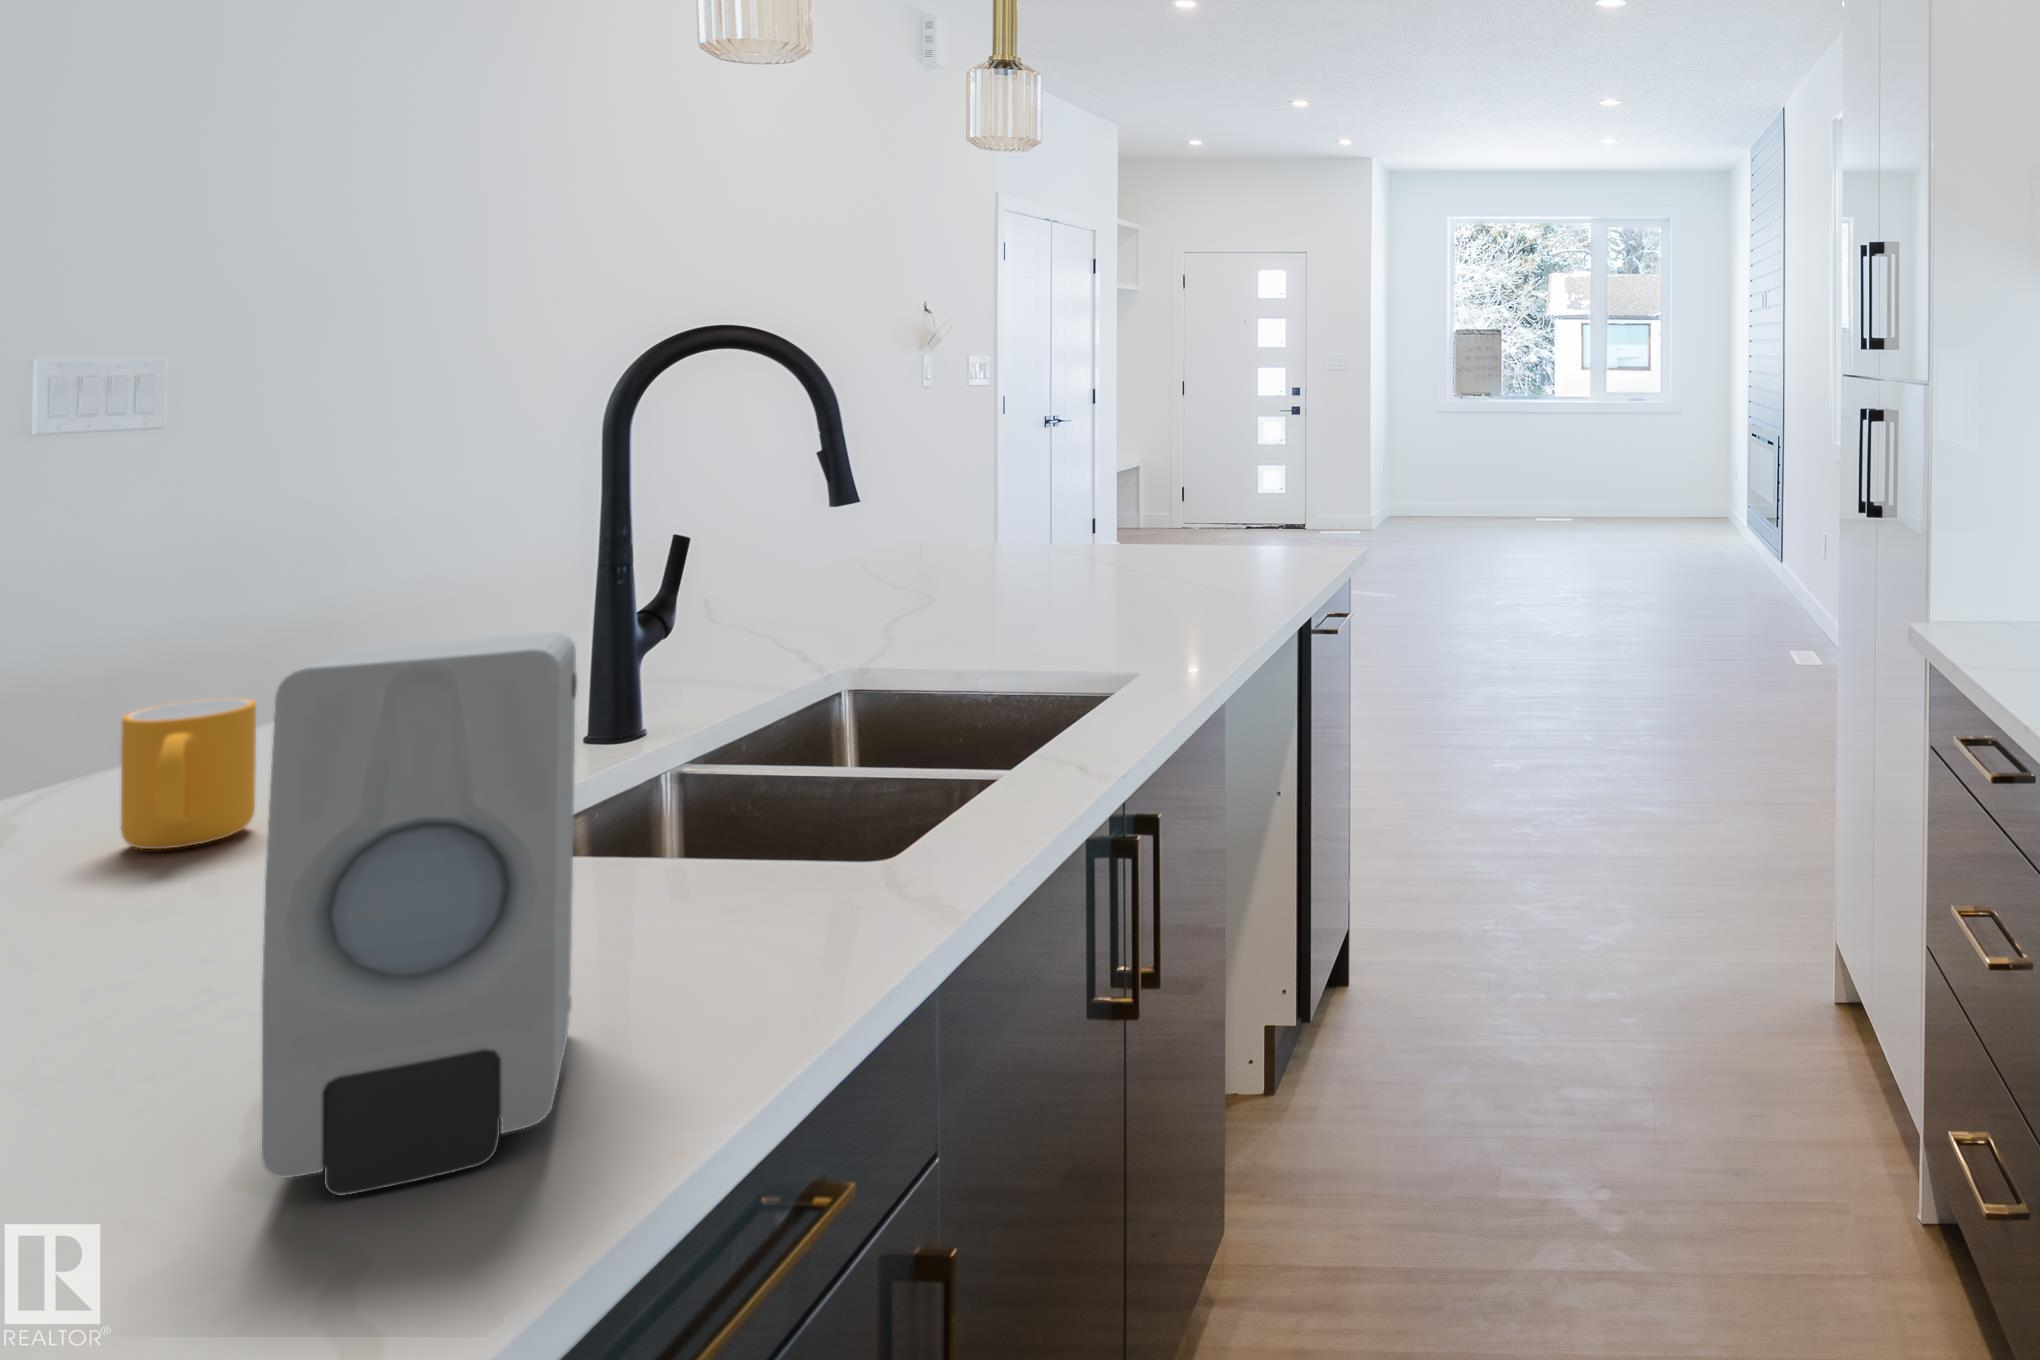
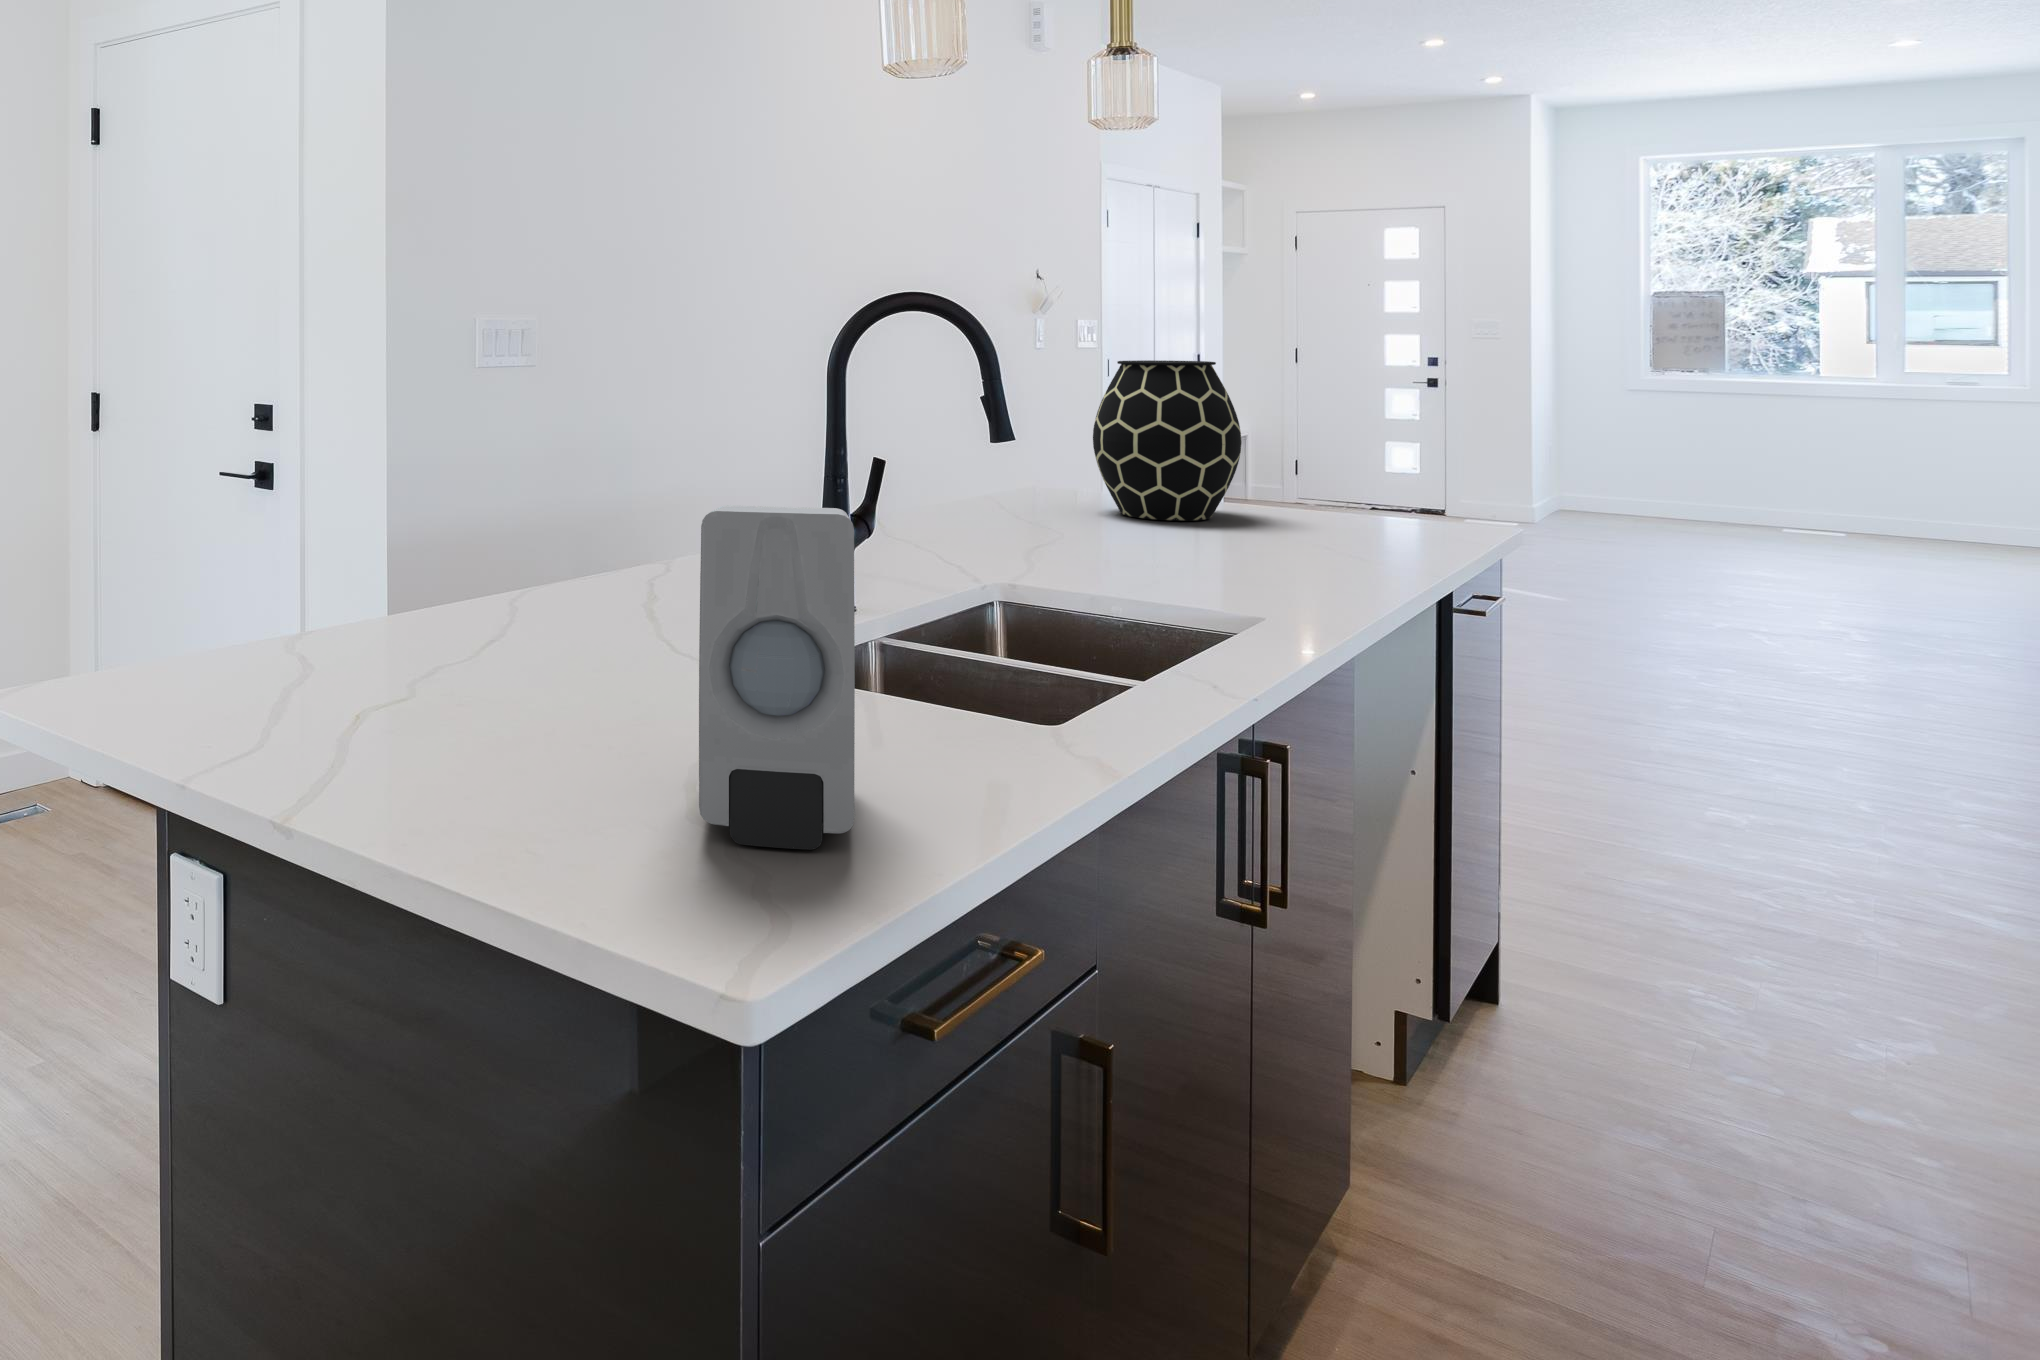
vase: none [975,399,1125,570] -> present [1093,360,1242,521]
mug: present [121,698,256,849] -> none [568,542,632,634]

